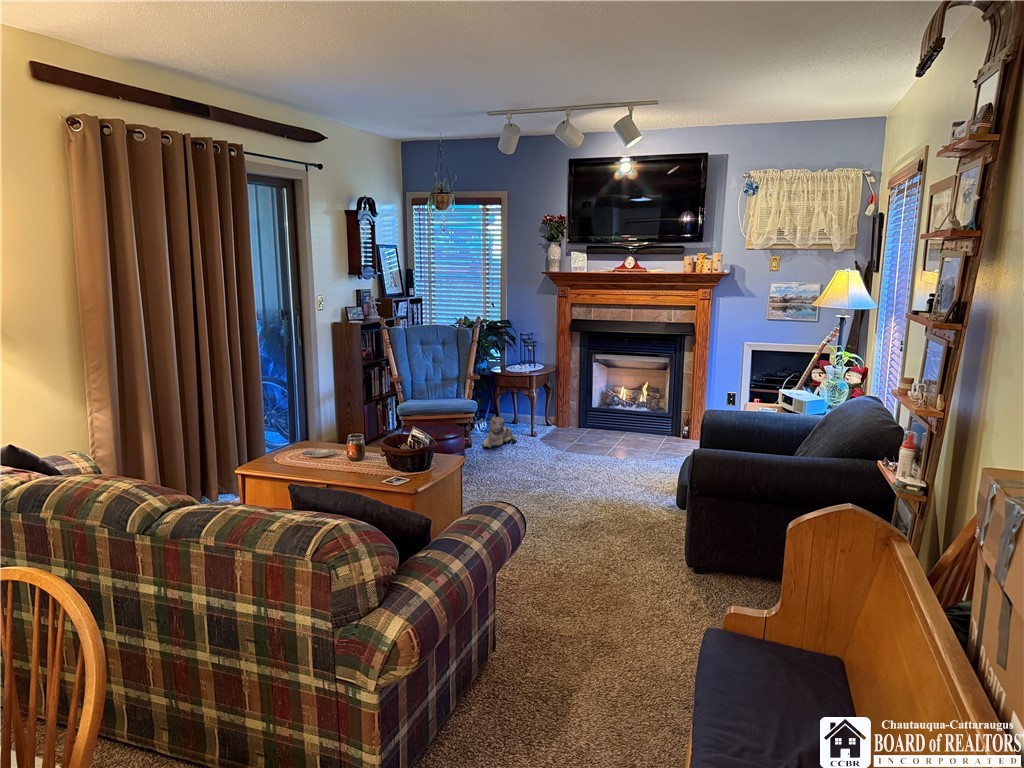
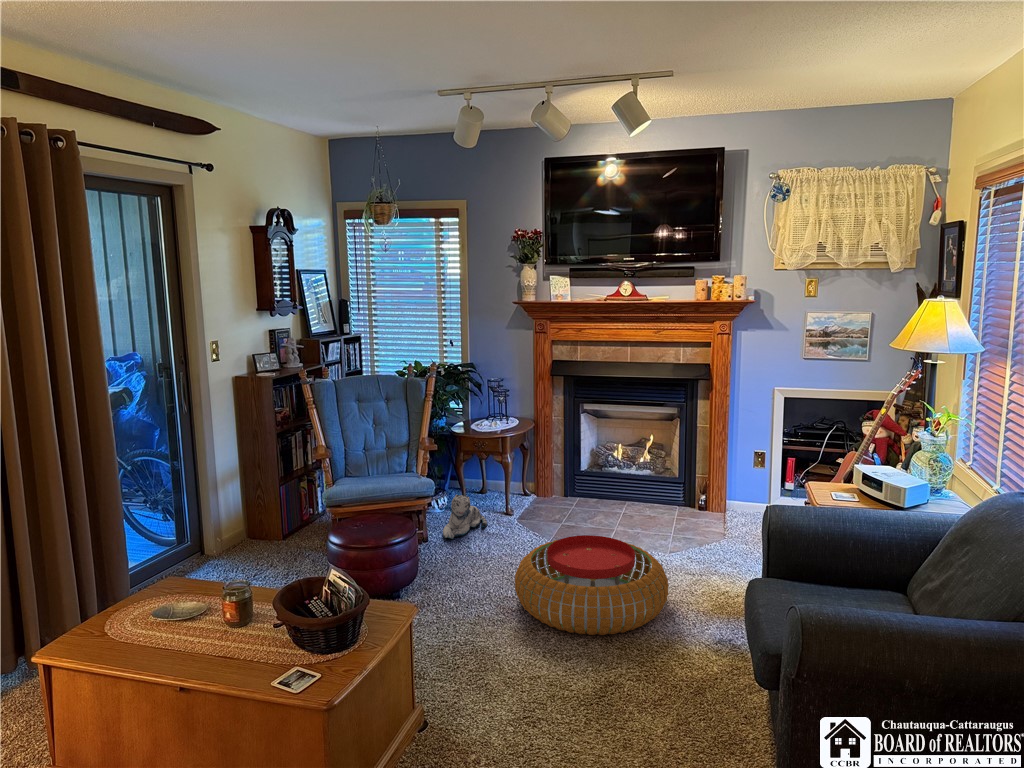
pouf: none [533,438,643,499] -> present [515,535,669,635]

